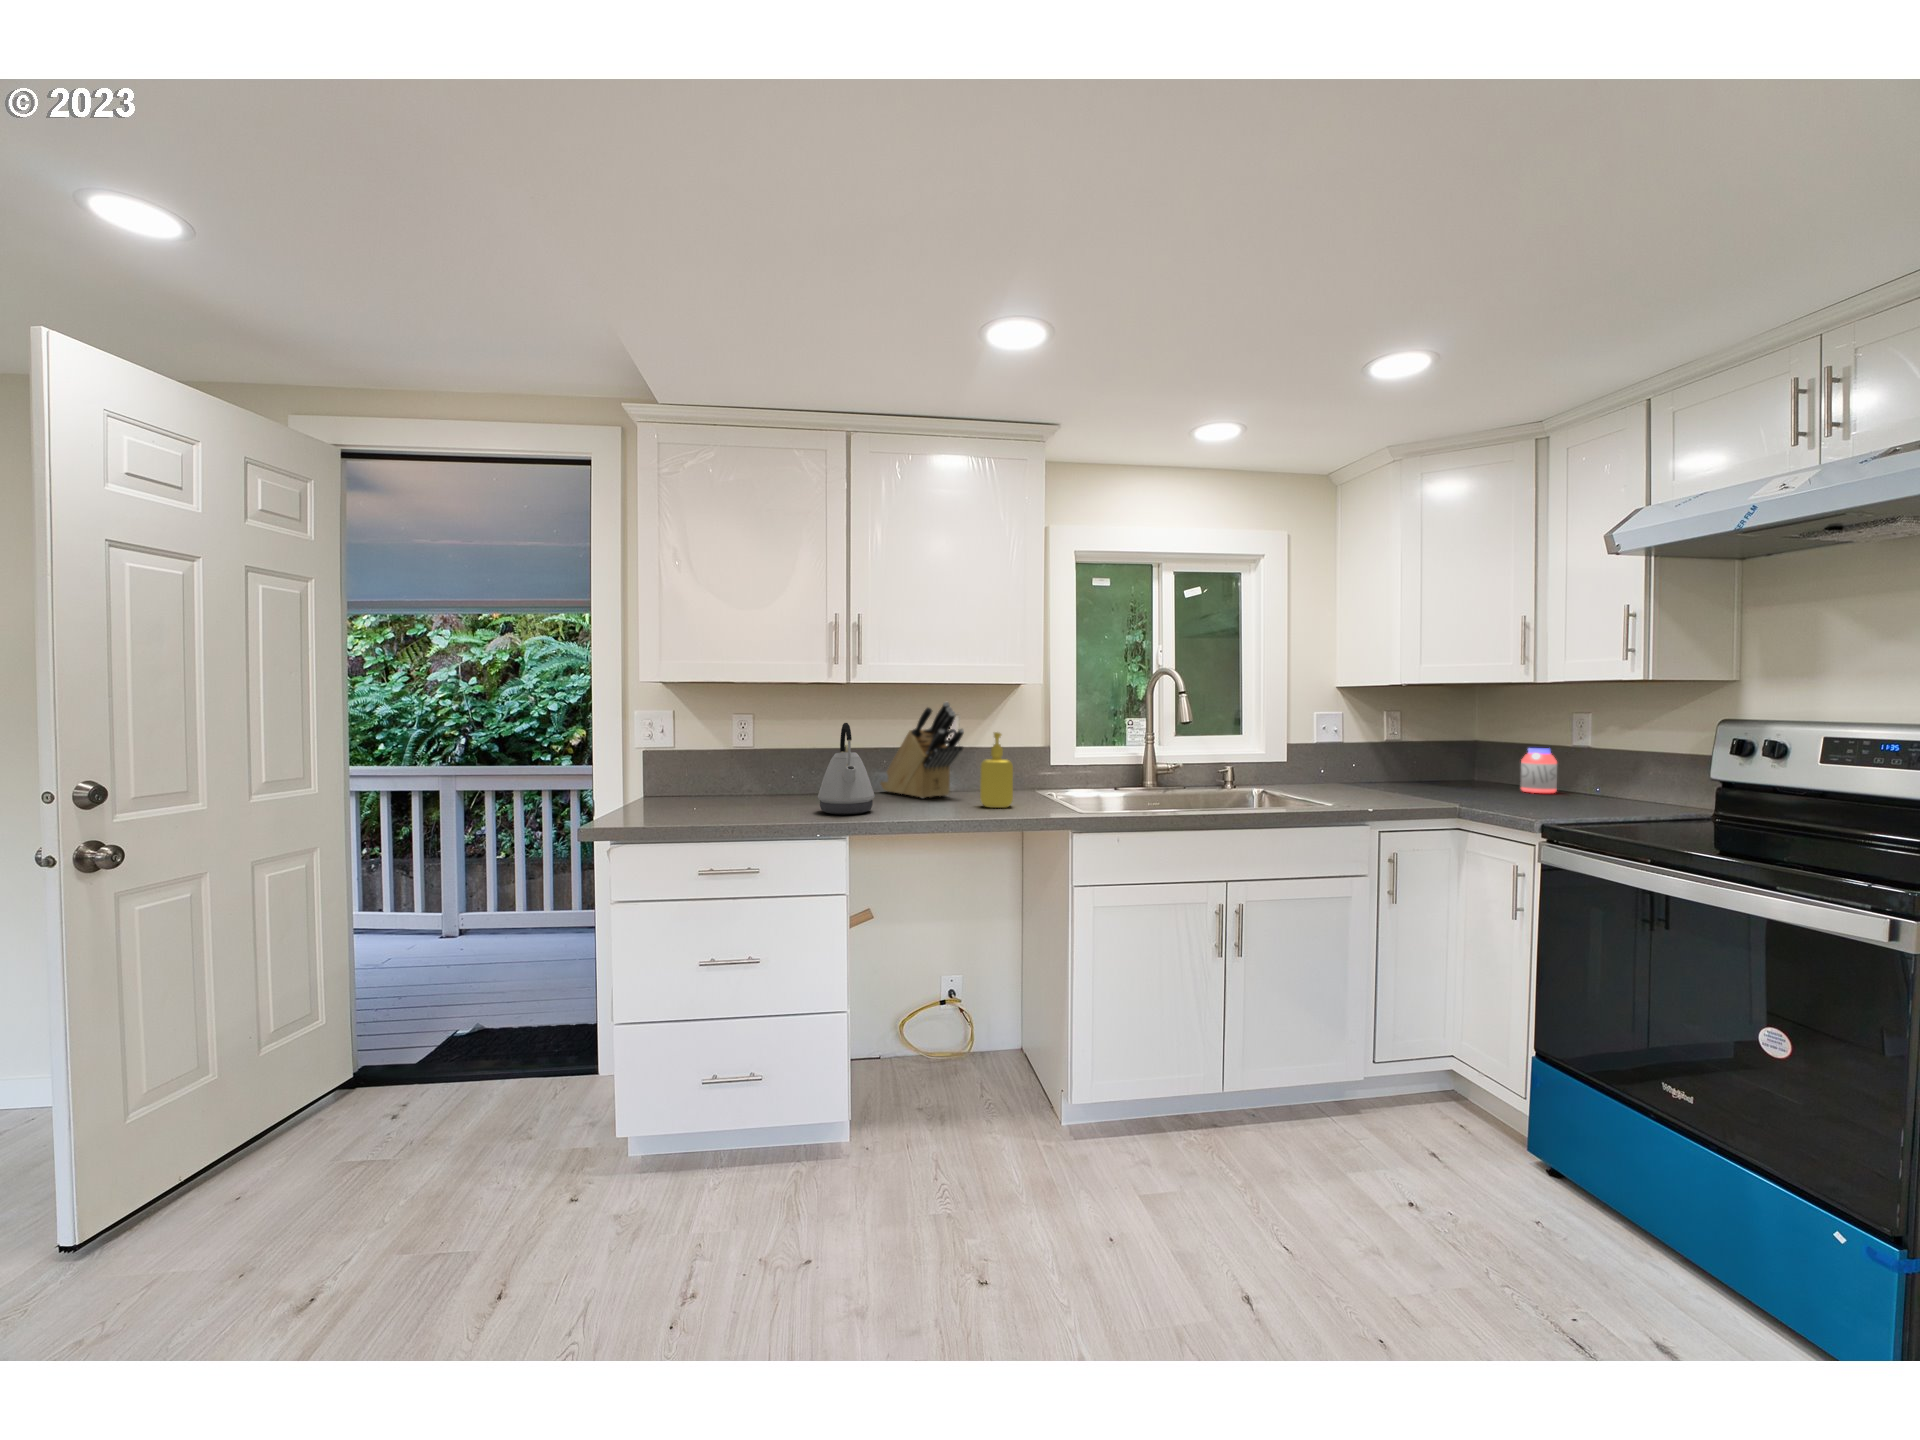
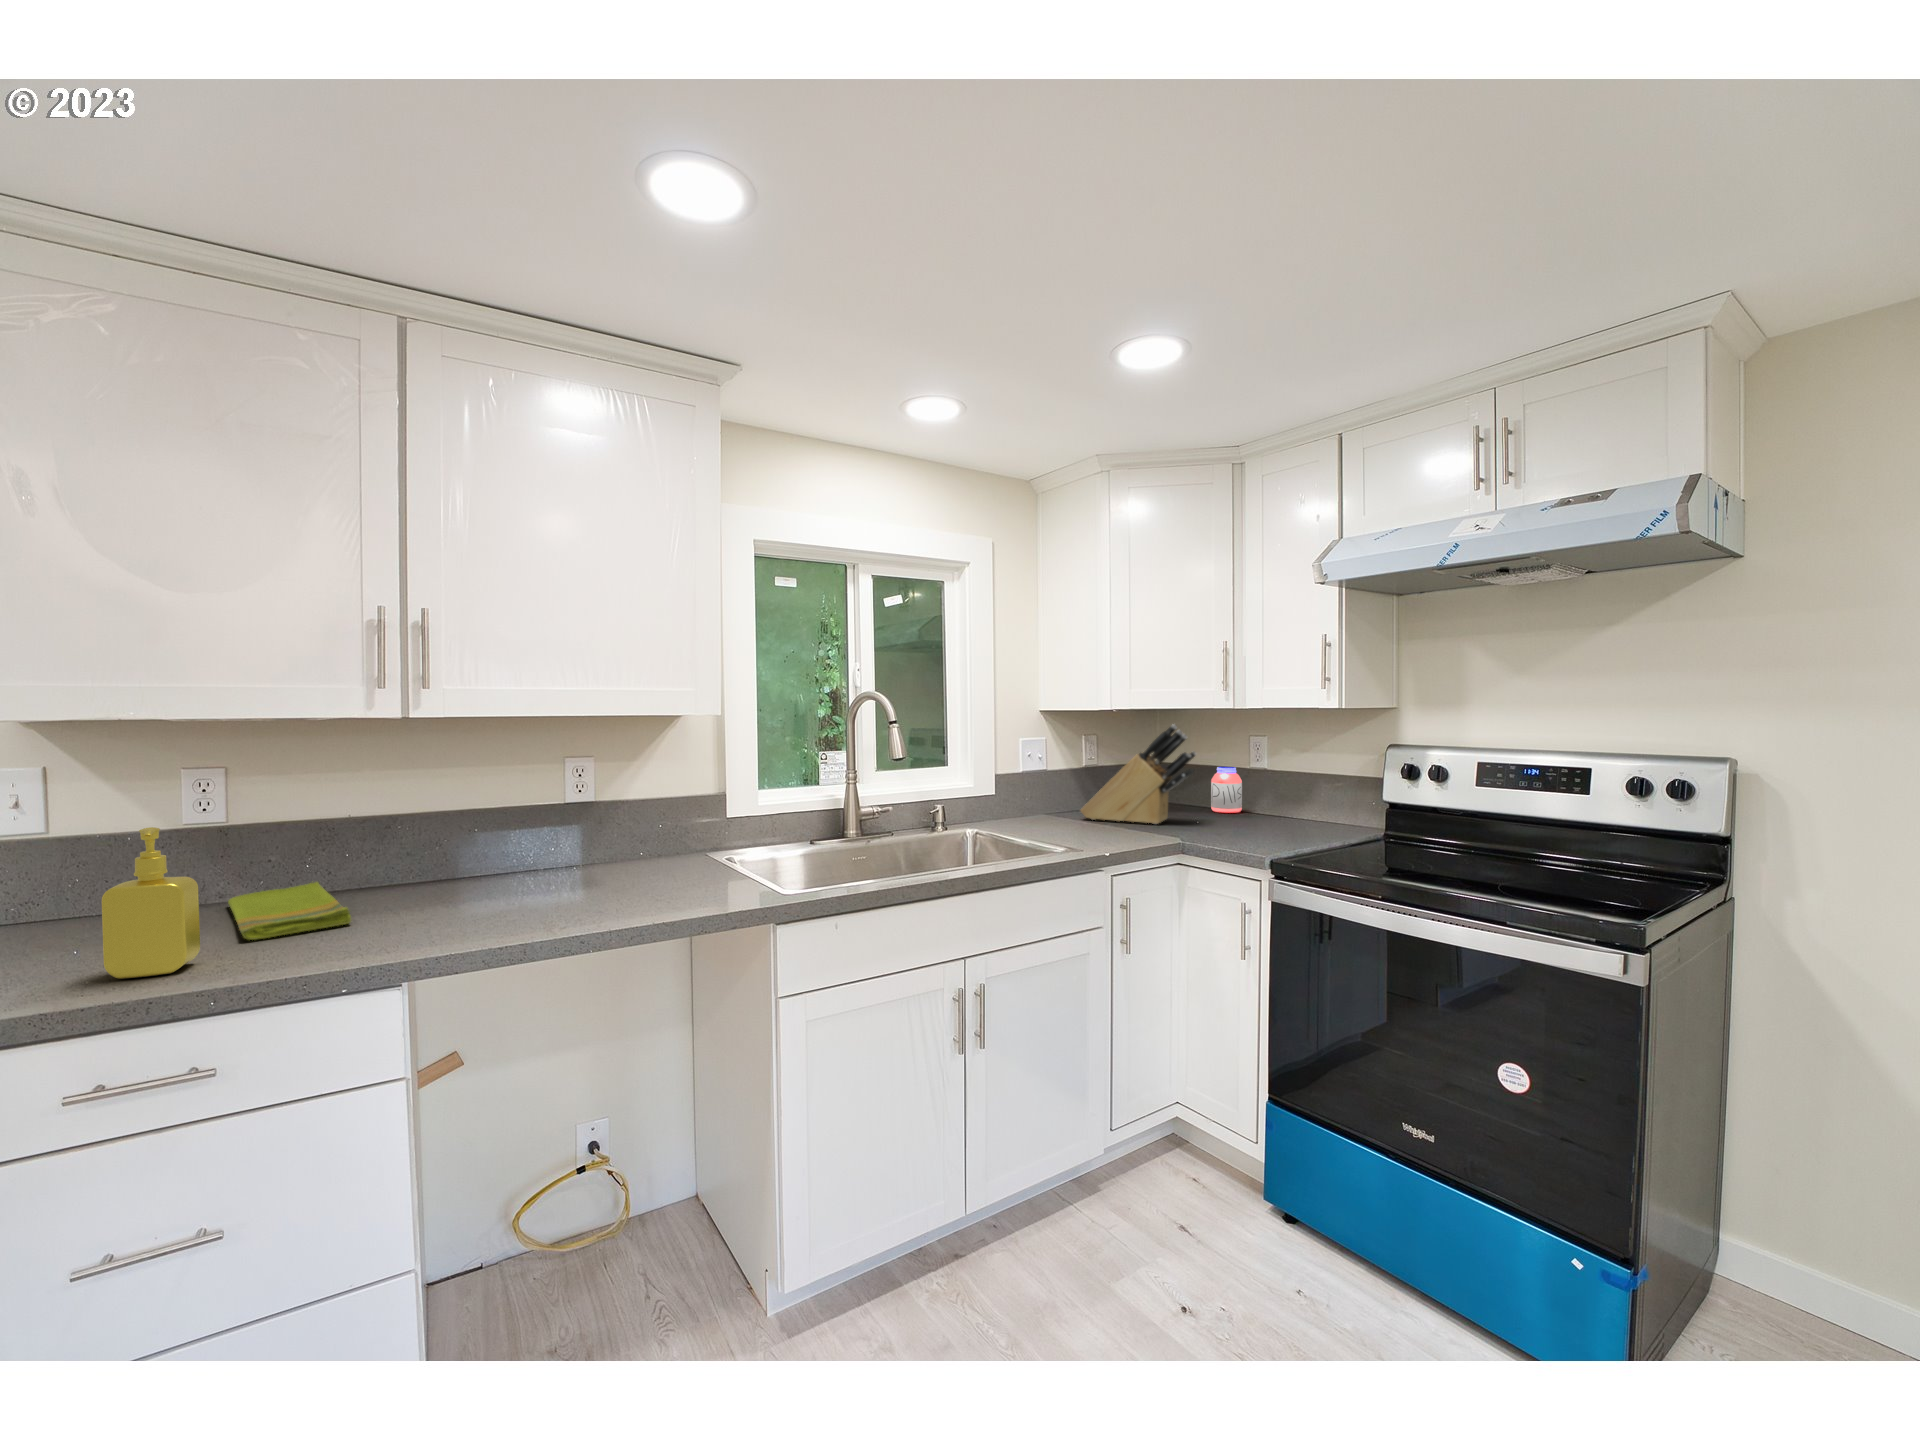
knife block: present [881,702,964,798] -> present [1081,725,1196,824]
kettle: present [818,723,875,815] -> none [353,792,461,944]
soap dispenser: present [980,732,1013,808] -> present [102,827,200,979]
dish towel: none [753,784,816,808] -> present [228,882,351,940]

